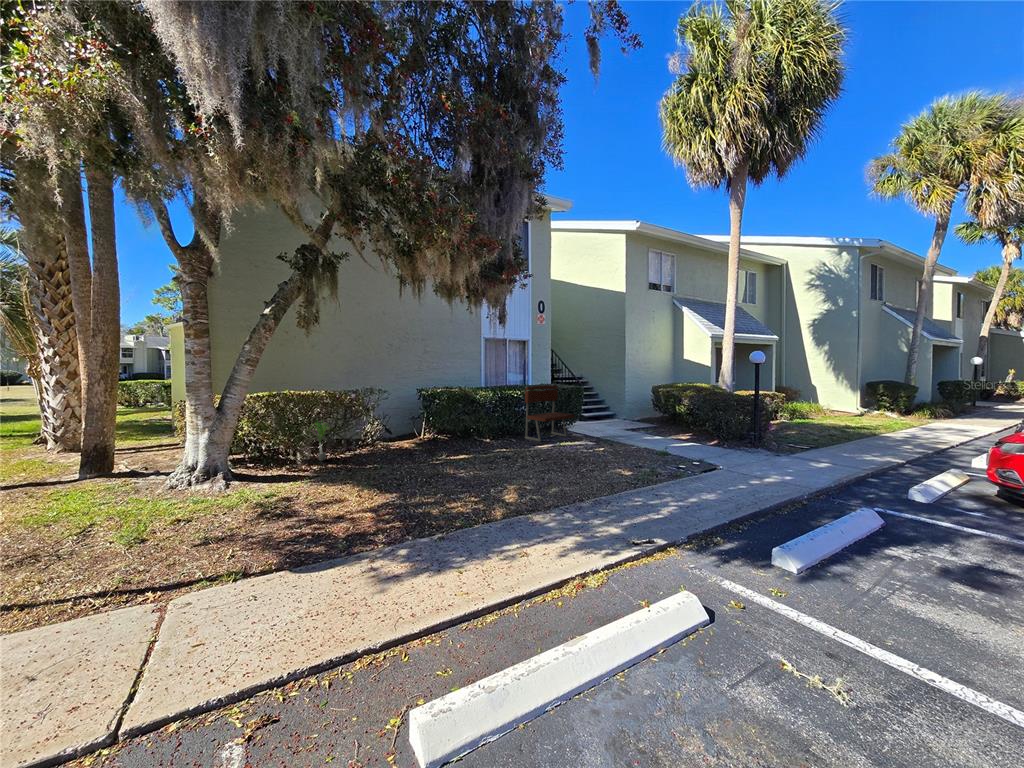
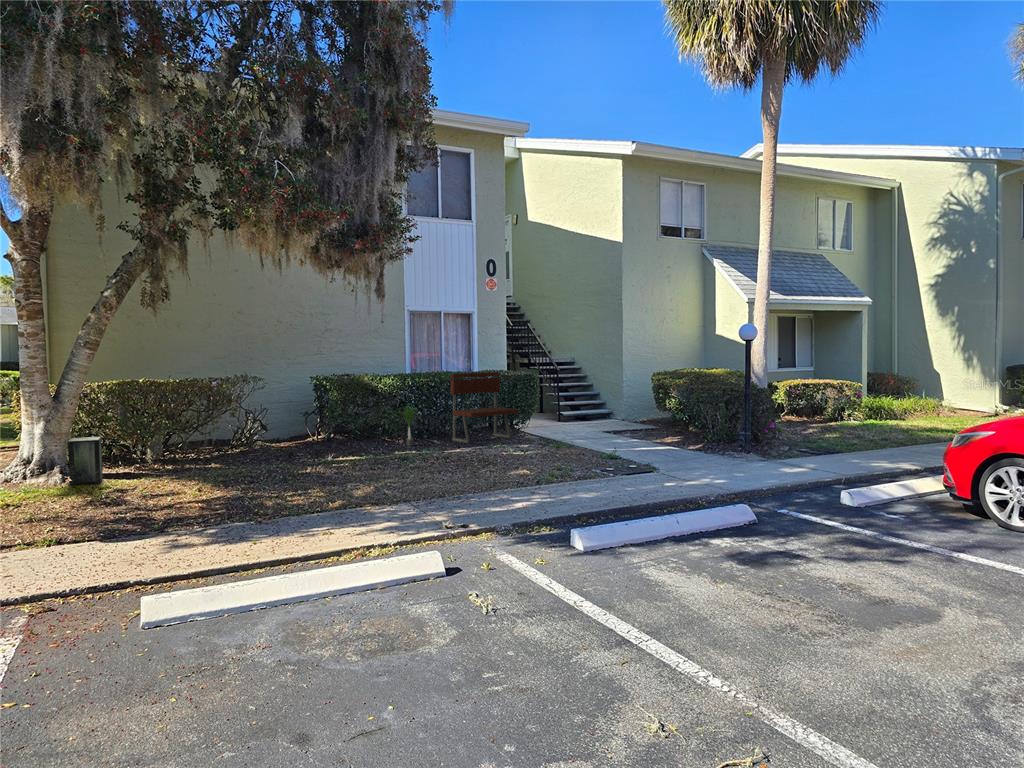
potted plant: present [315,420,328,461] -> present [403,406,415,446]
storage box: none [231,444,260,491] -> present [68,437,103,485]

